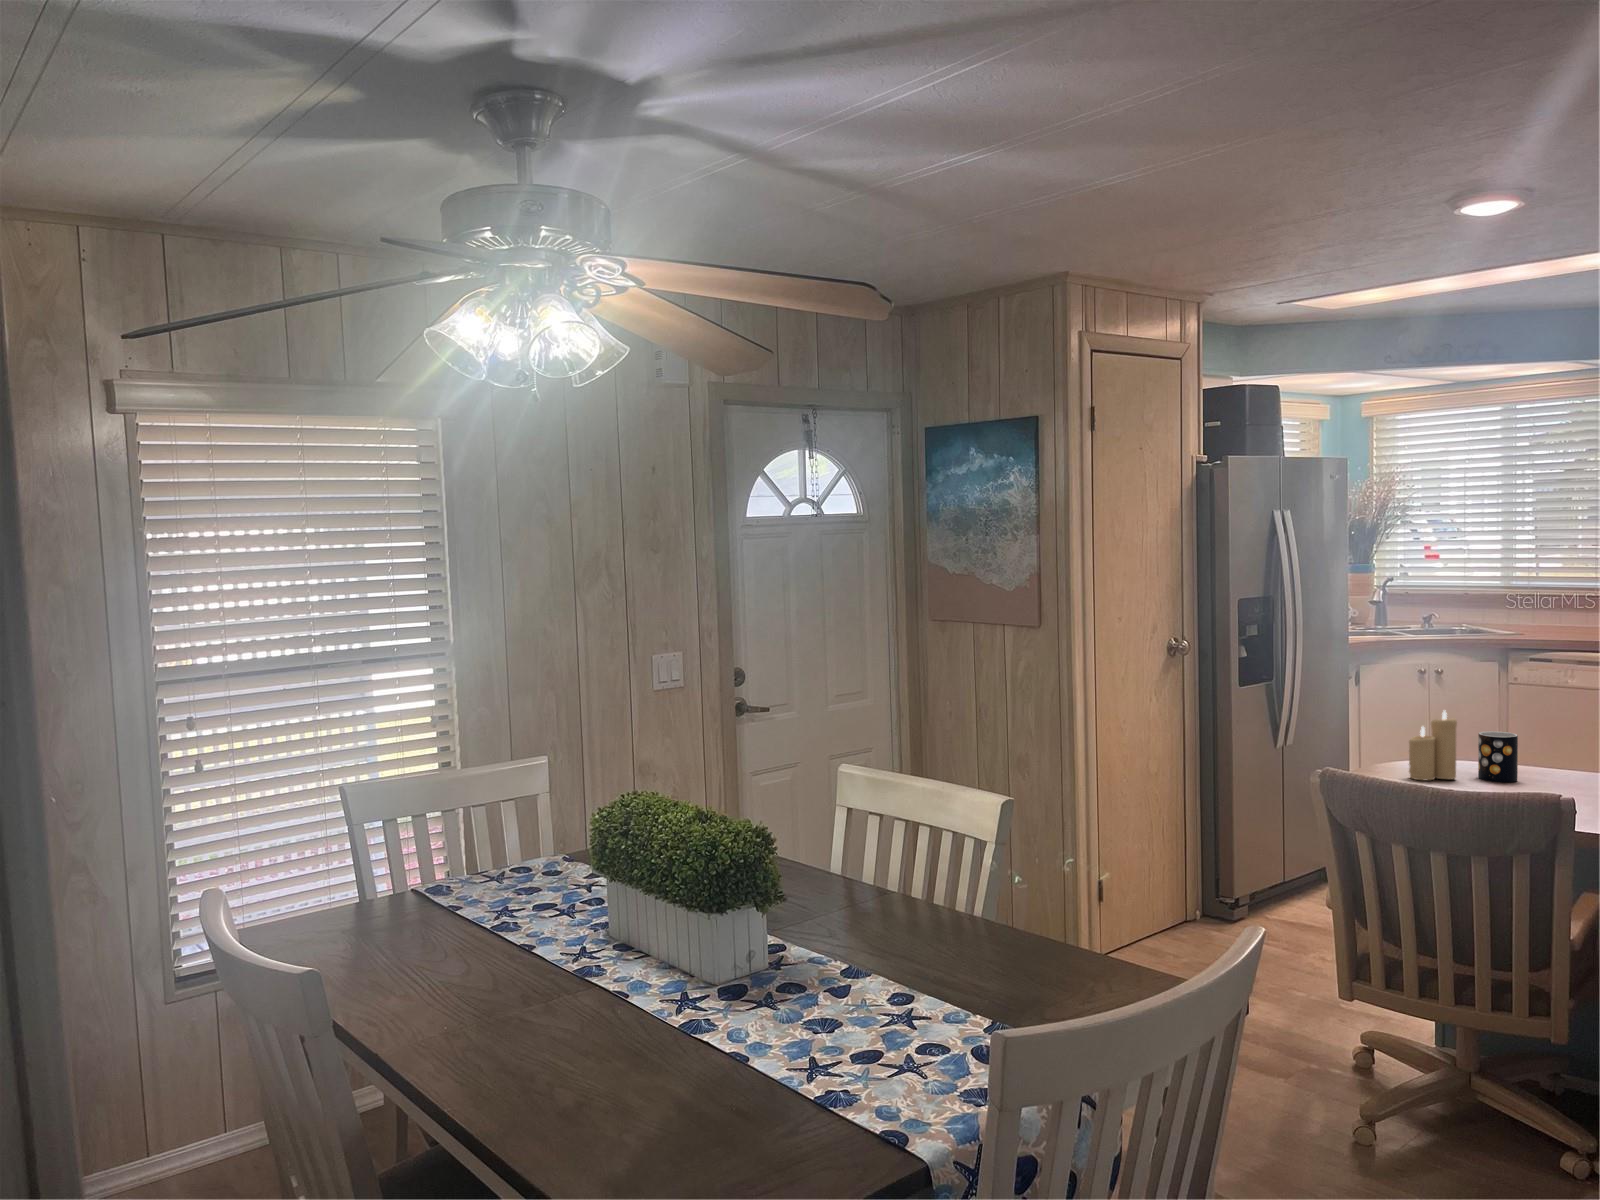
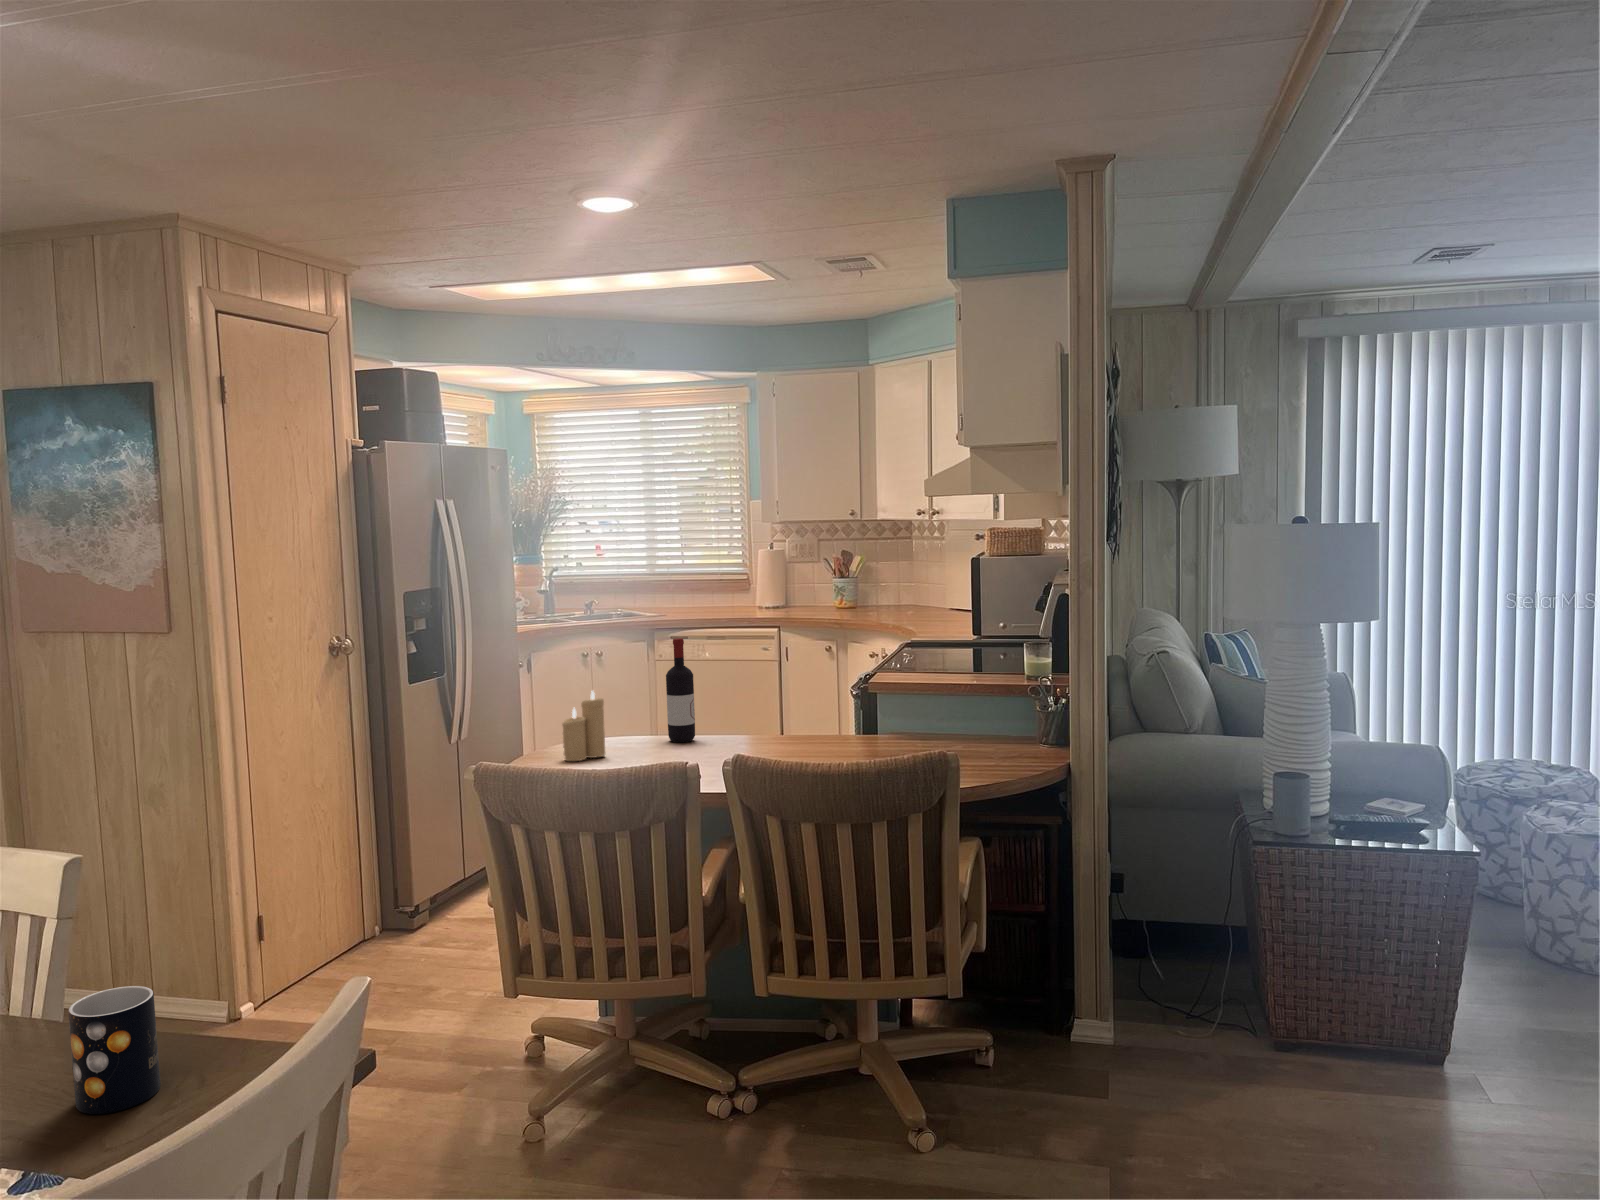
wine bottle: none [1532,663,1567,776] -> present [666,638,695,742]
mug: present [1478,731,1518,782] -> present [68,986,160,1114]

